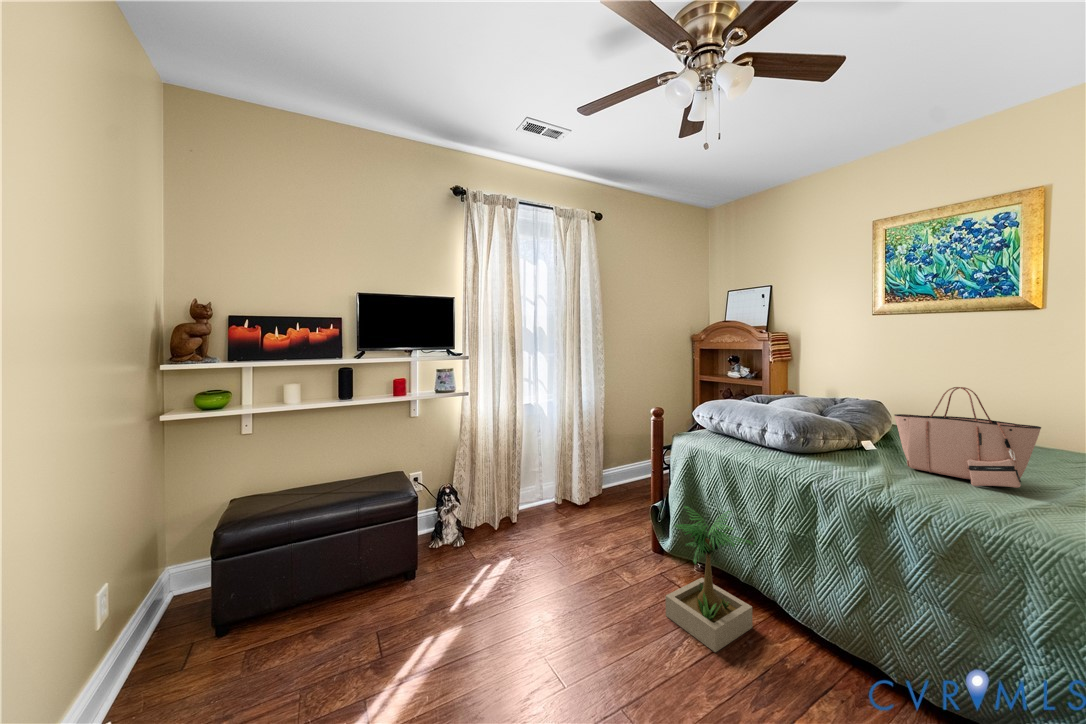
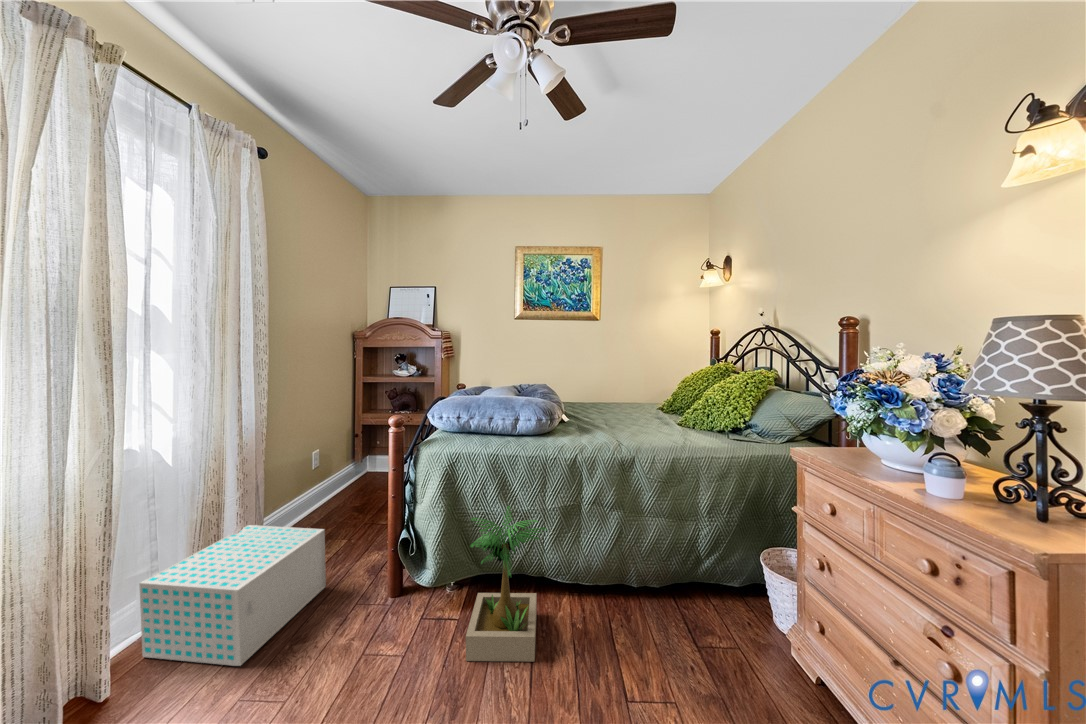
tote bag: present [894,387,1041,488] -> none [594,367,666,432]
storage box: none [533,468,621,541] -> present [139,525,326,666]

